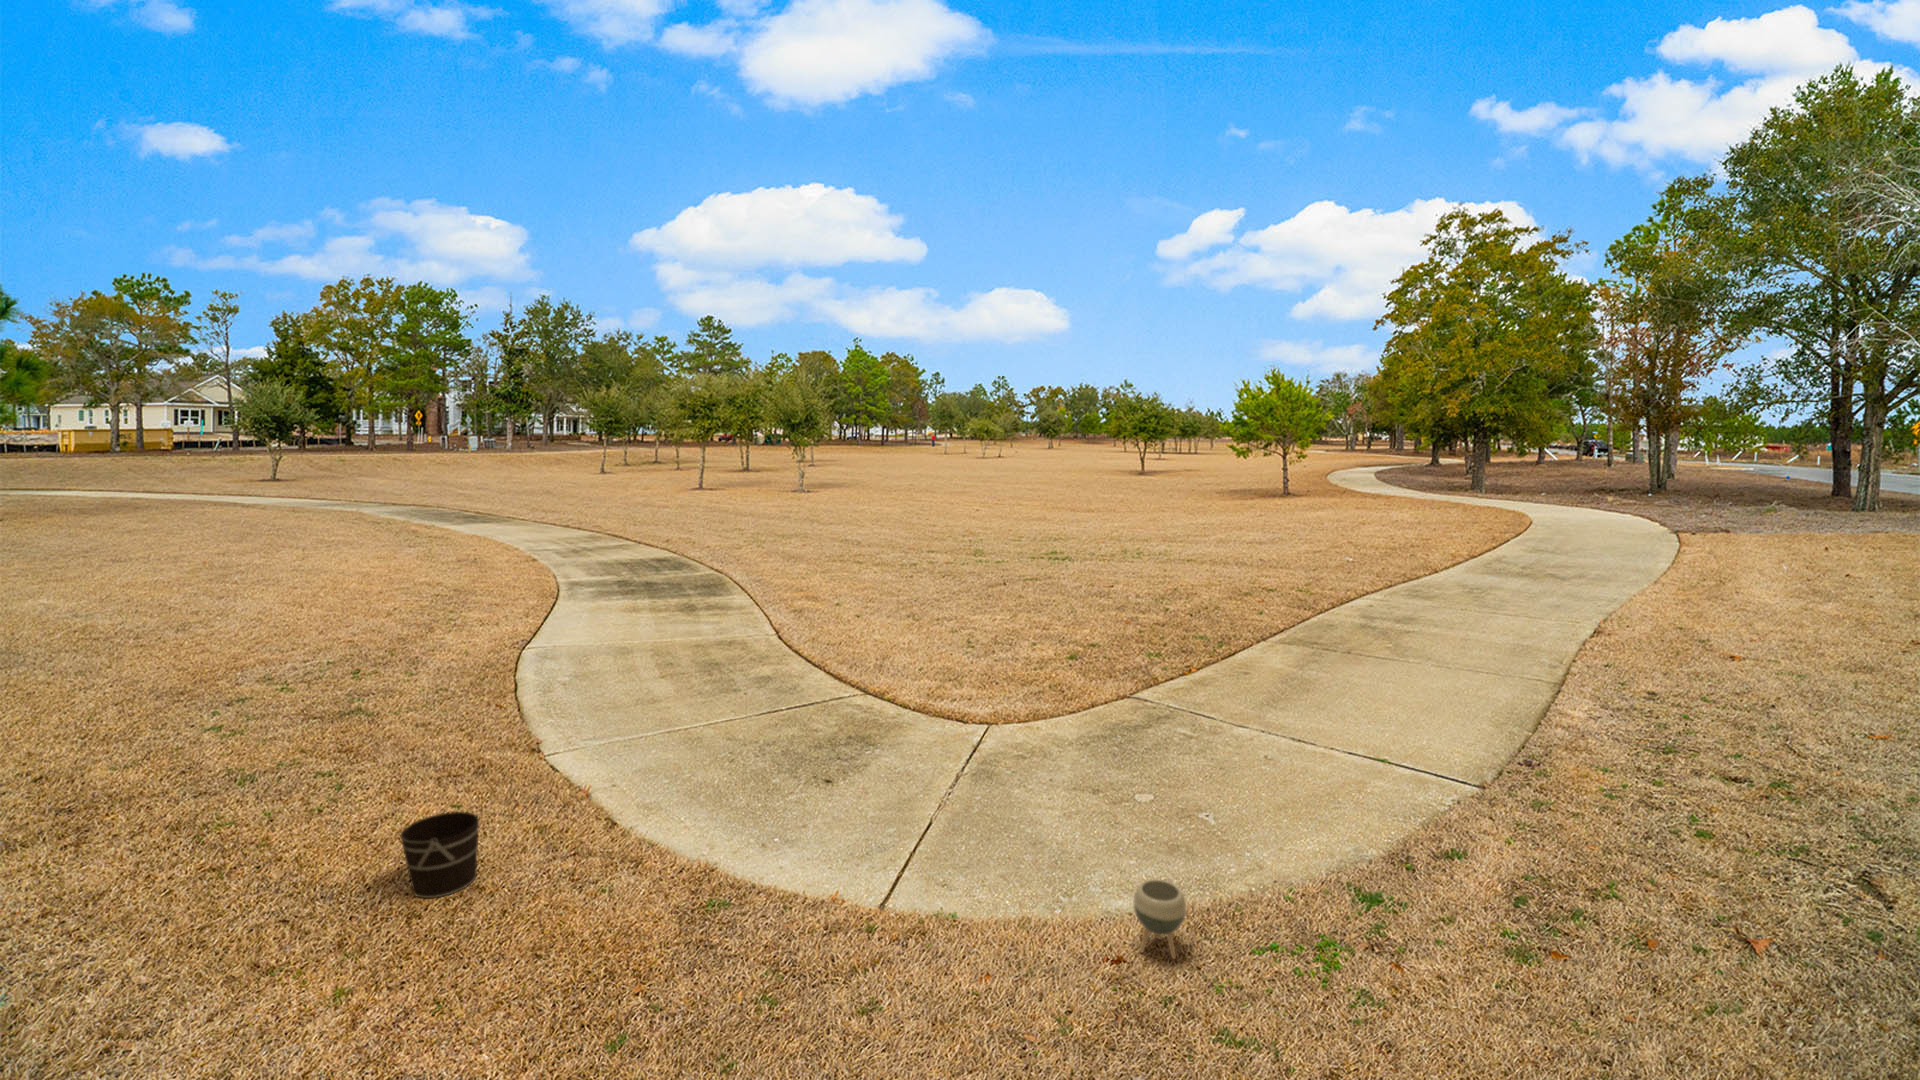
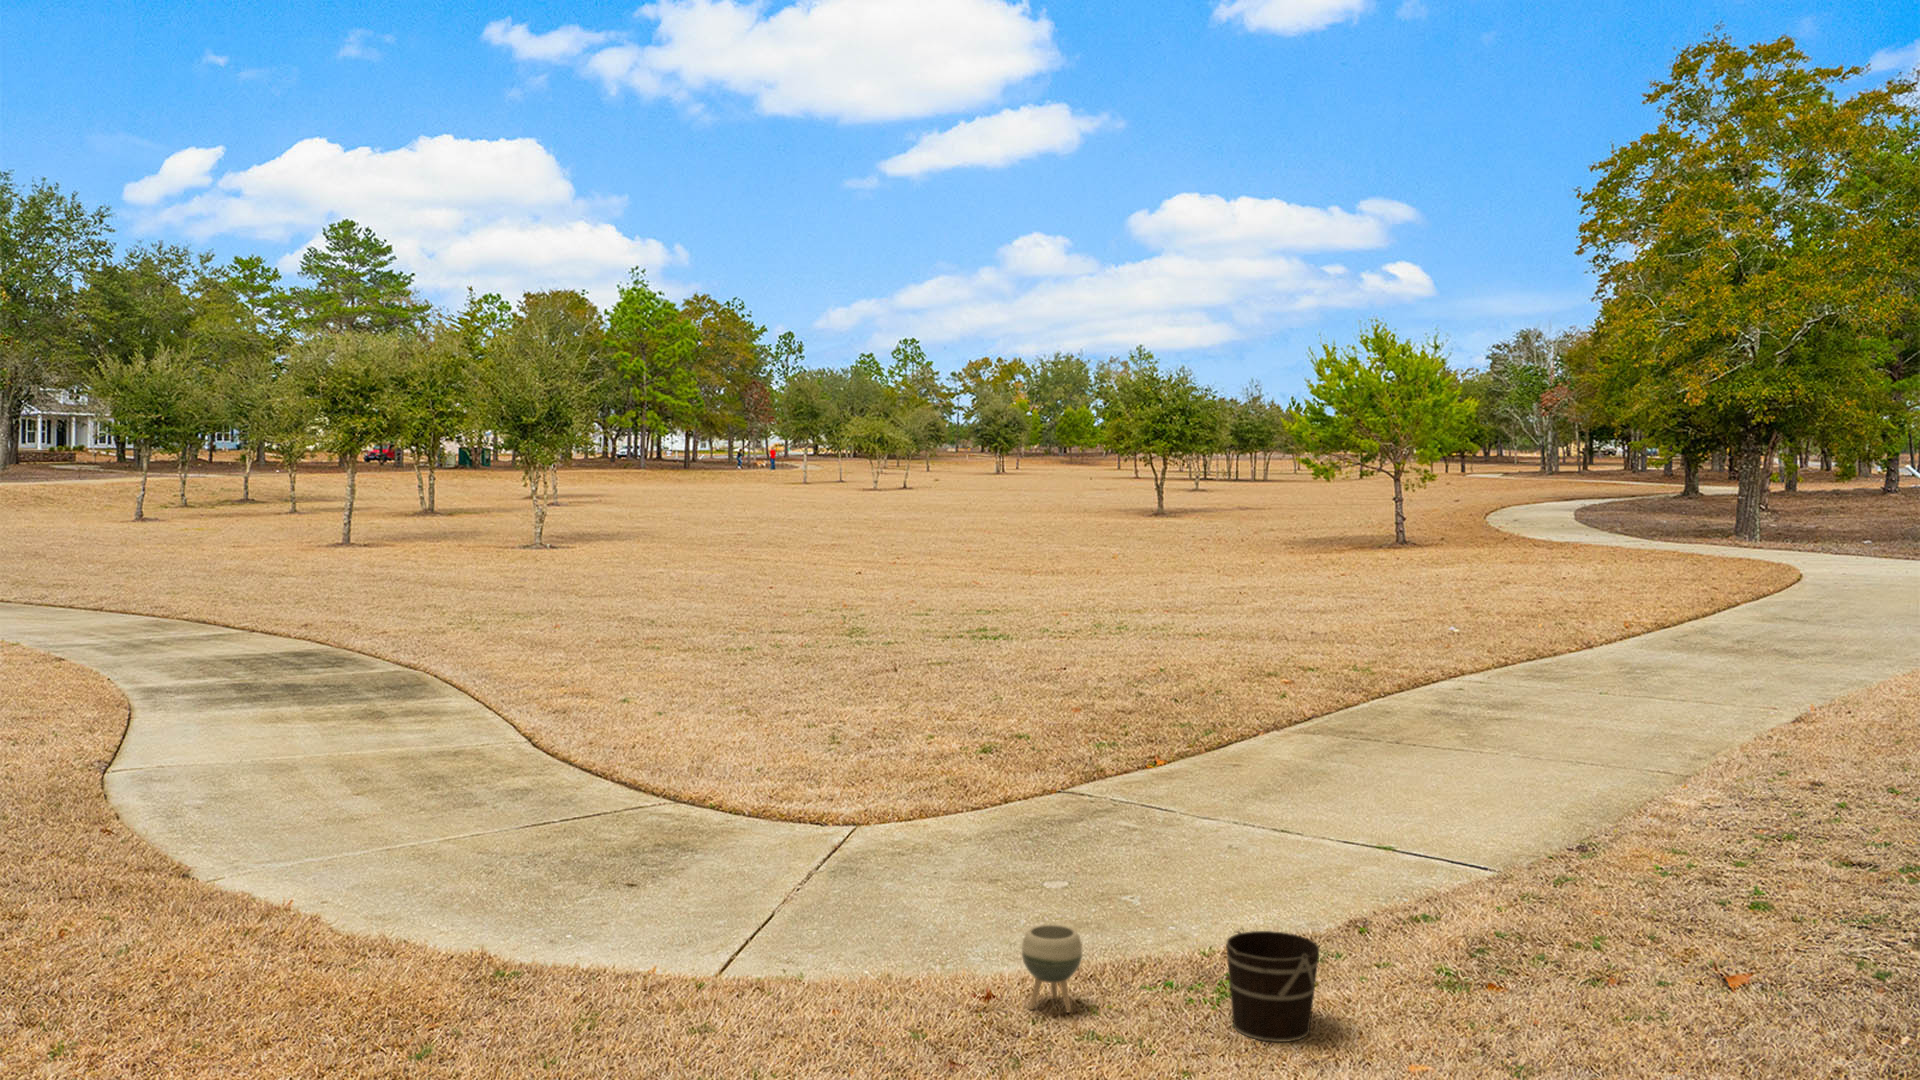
bucket: present [400,812,479,898] -> present [1226,929,1319,1042]

